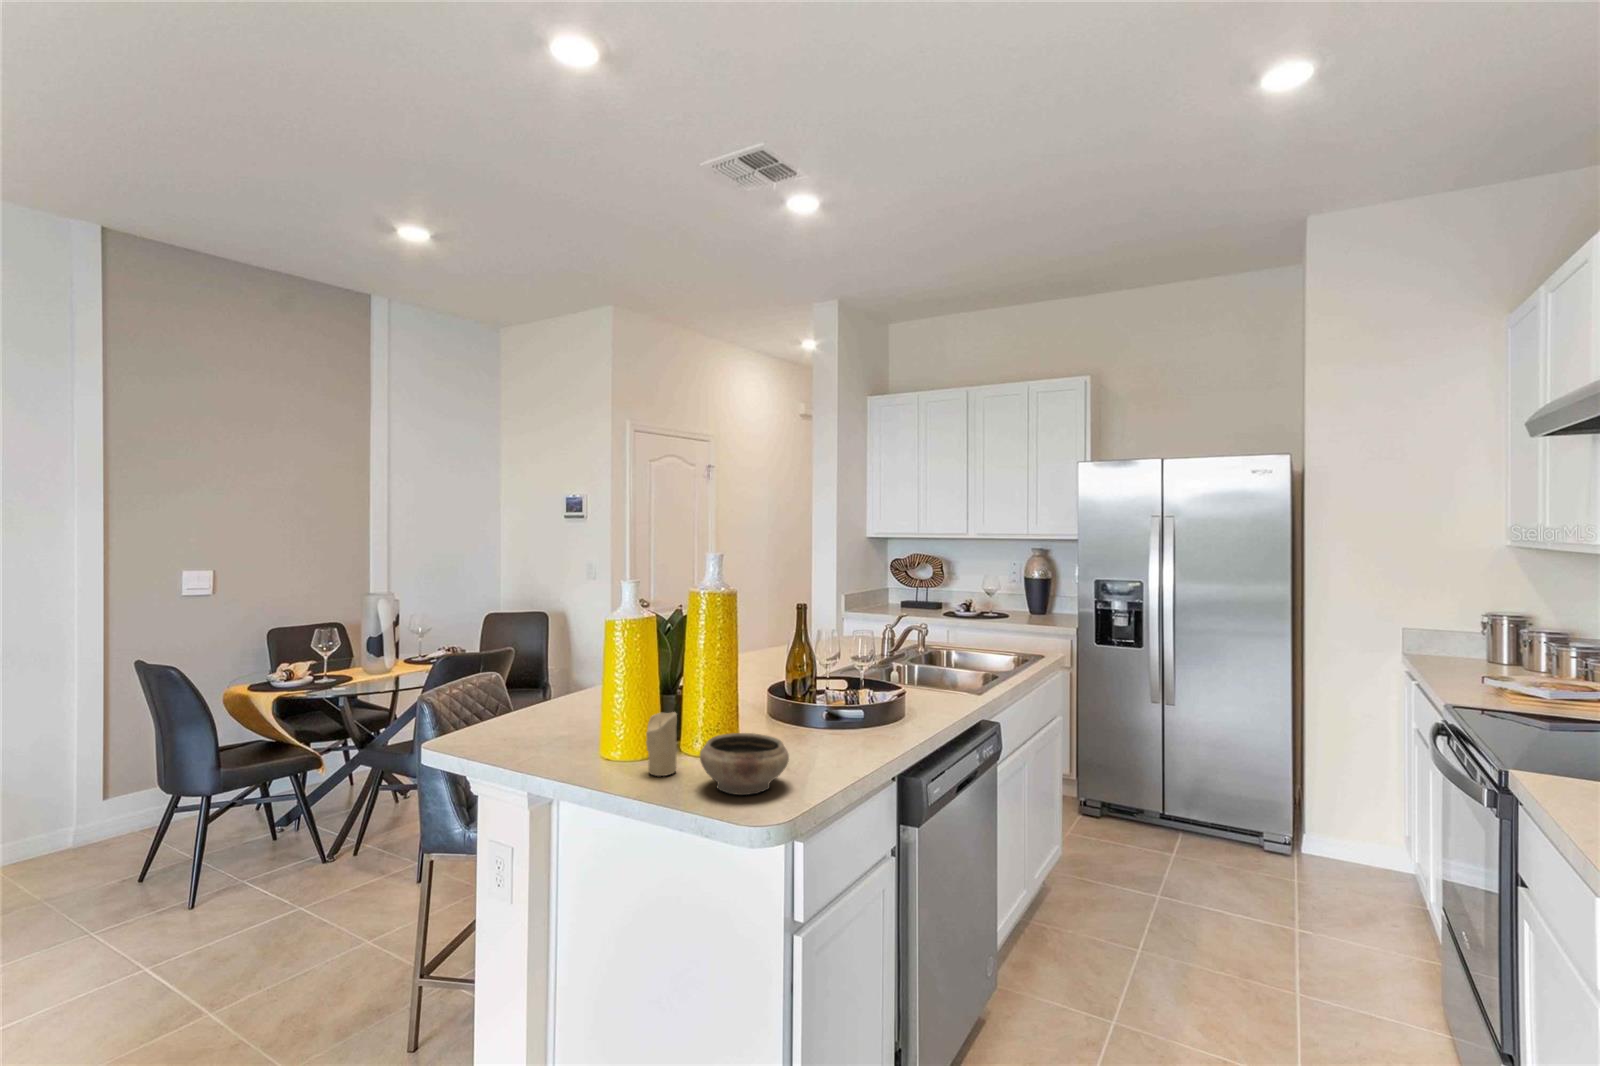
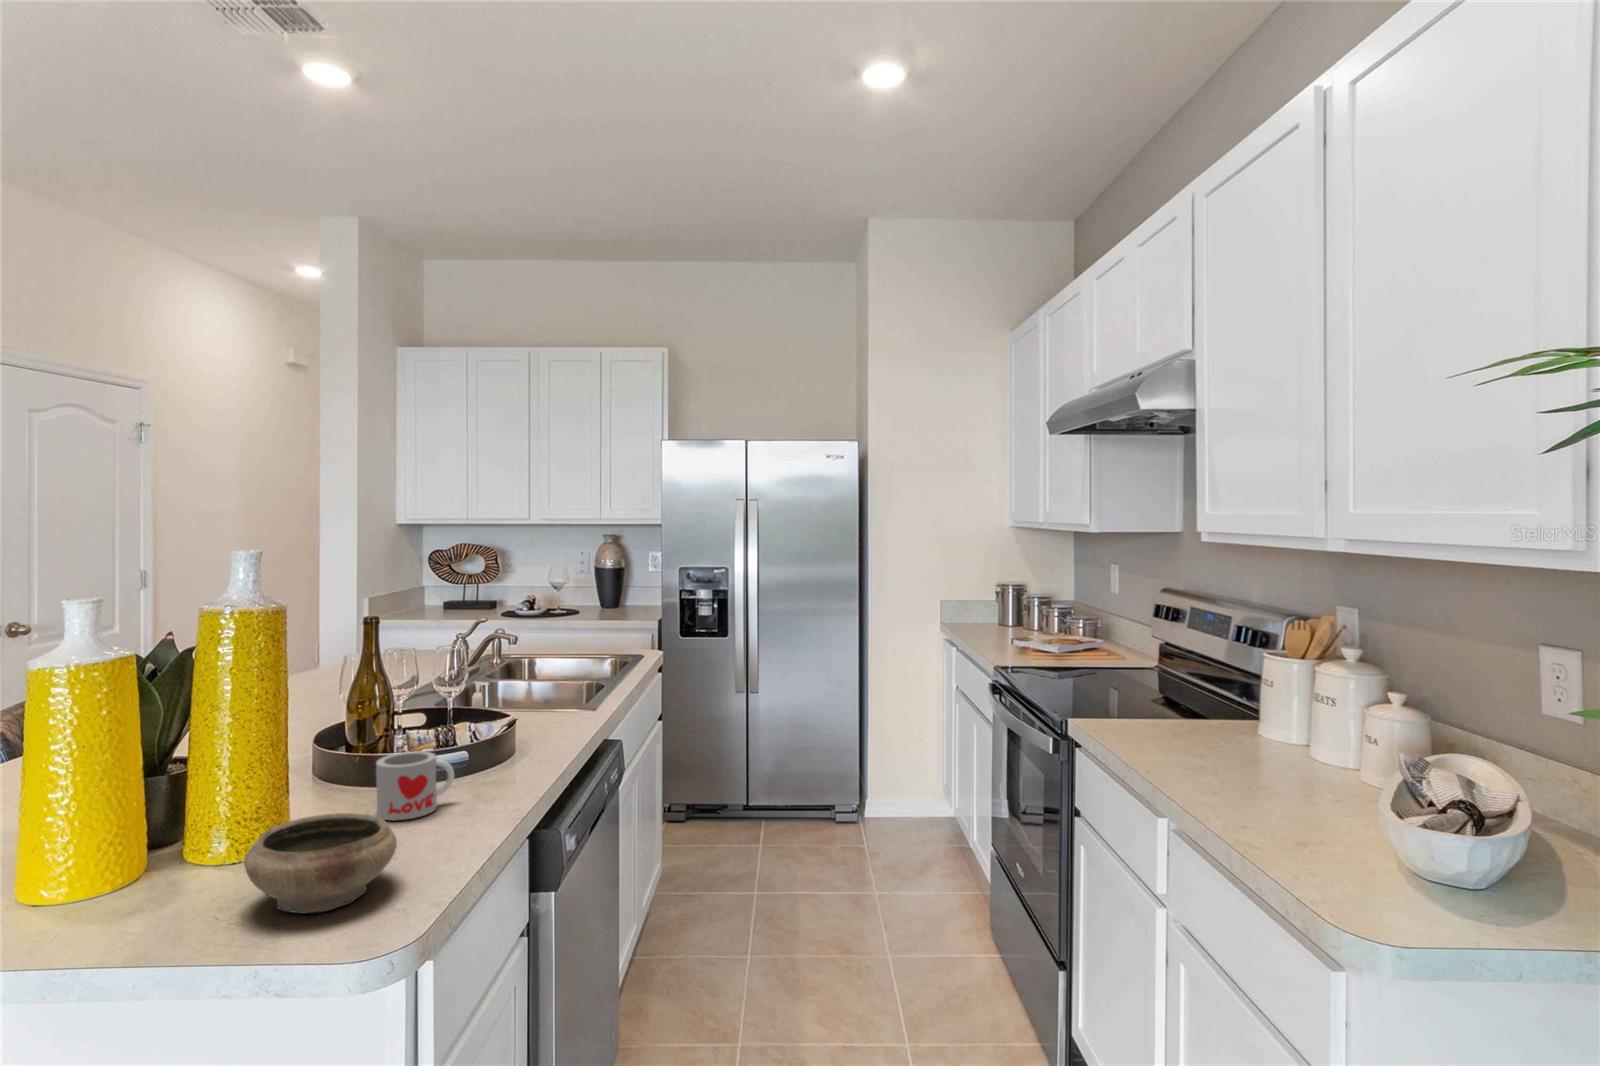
mug: none [793,703,846,750] -> present [376,751,454,820]
candle: present [646,712,677,776] -> none [131,804,190,912]

